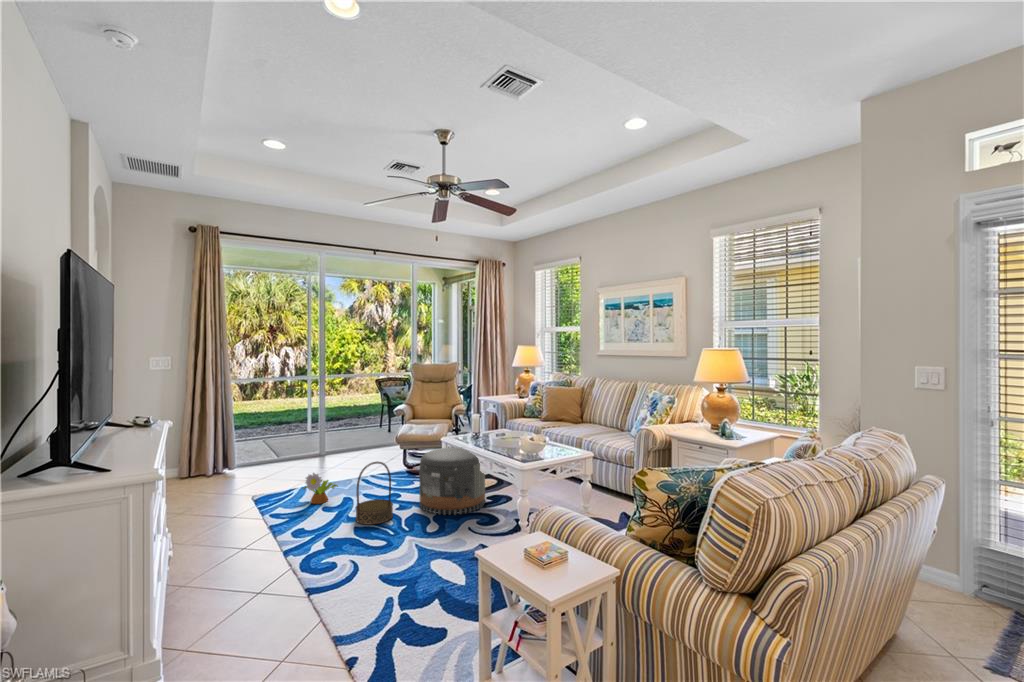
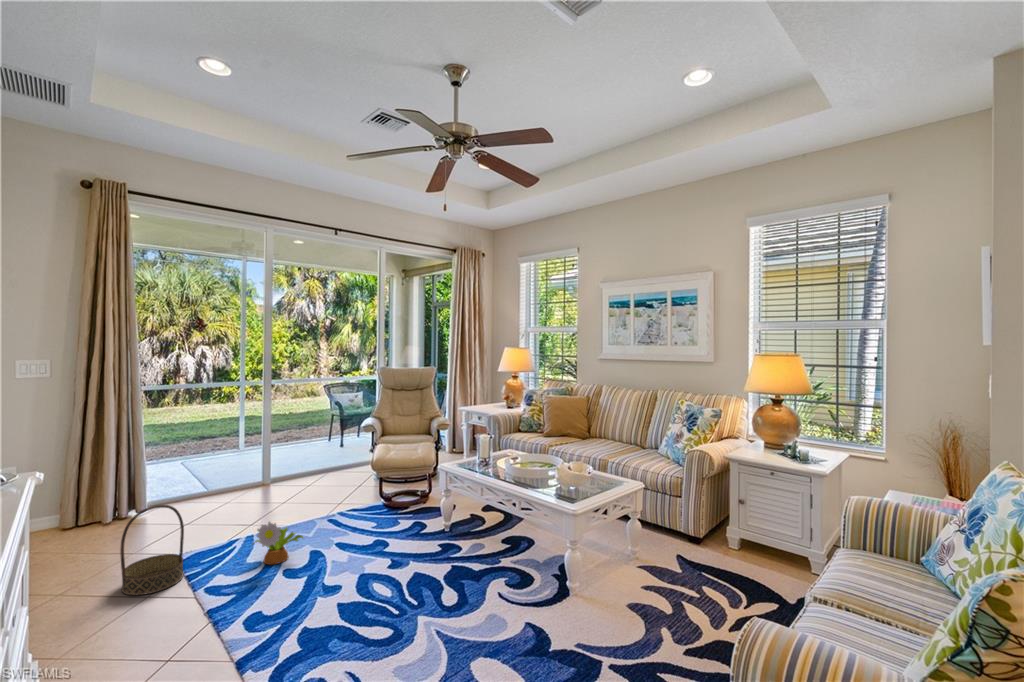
pouf: present [419,447,485,515] -> none [418,478,503,574]
basket: present [356,461,393,525] -> present [120,505,184,596]

